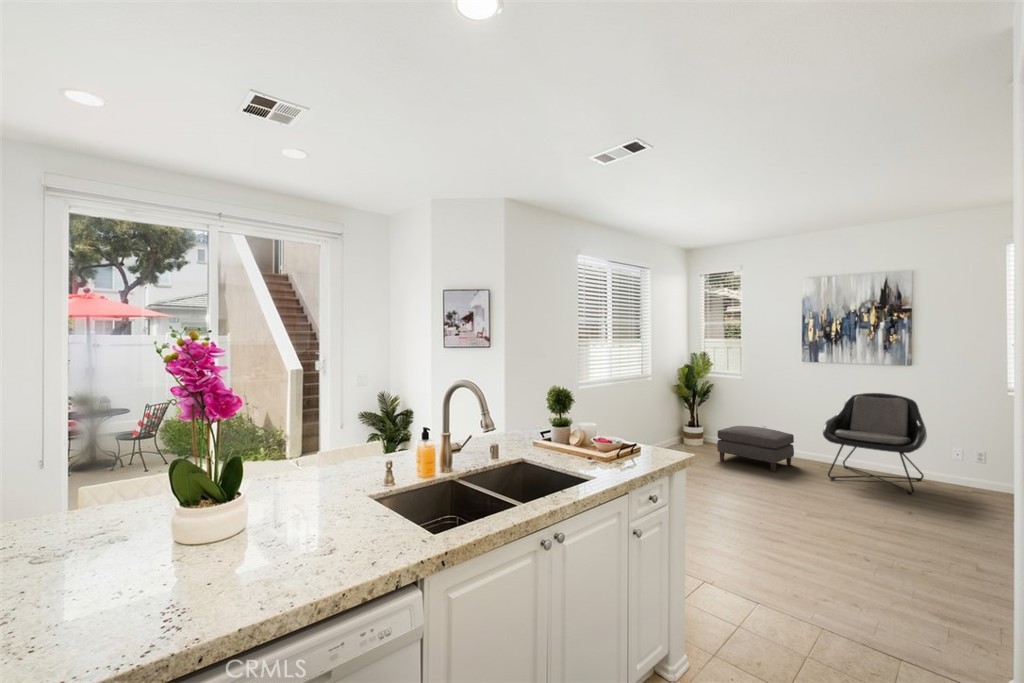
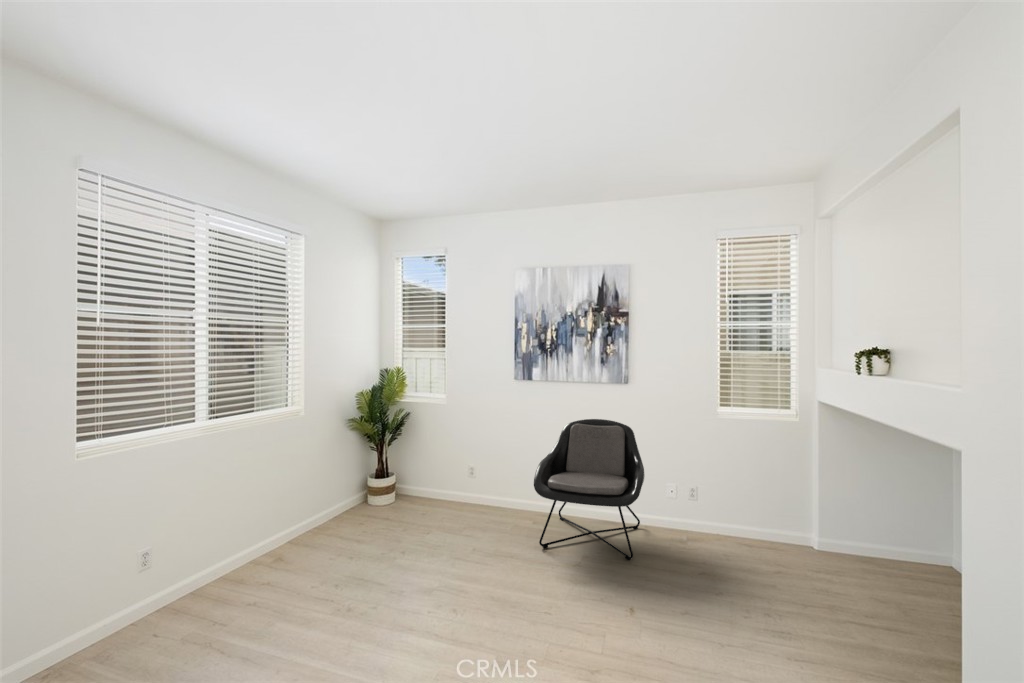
ottoman: present [717,426,794,472] -> none [403,474,503,546]

